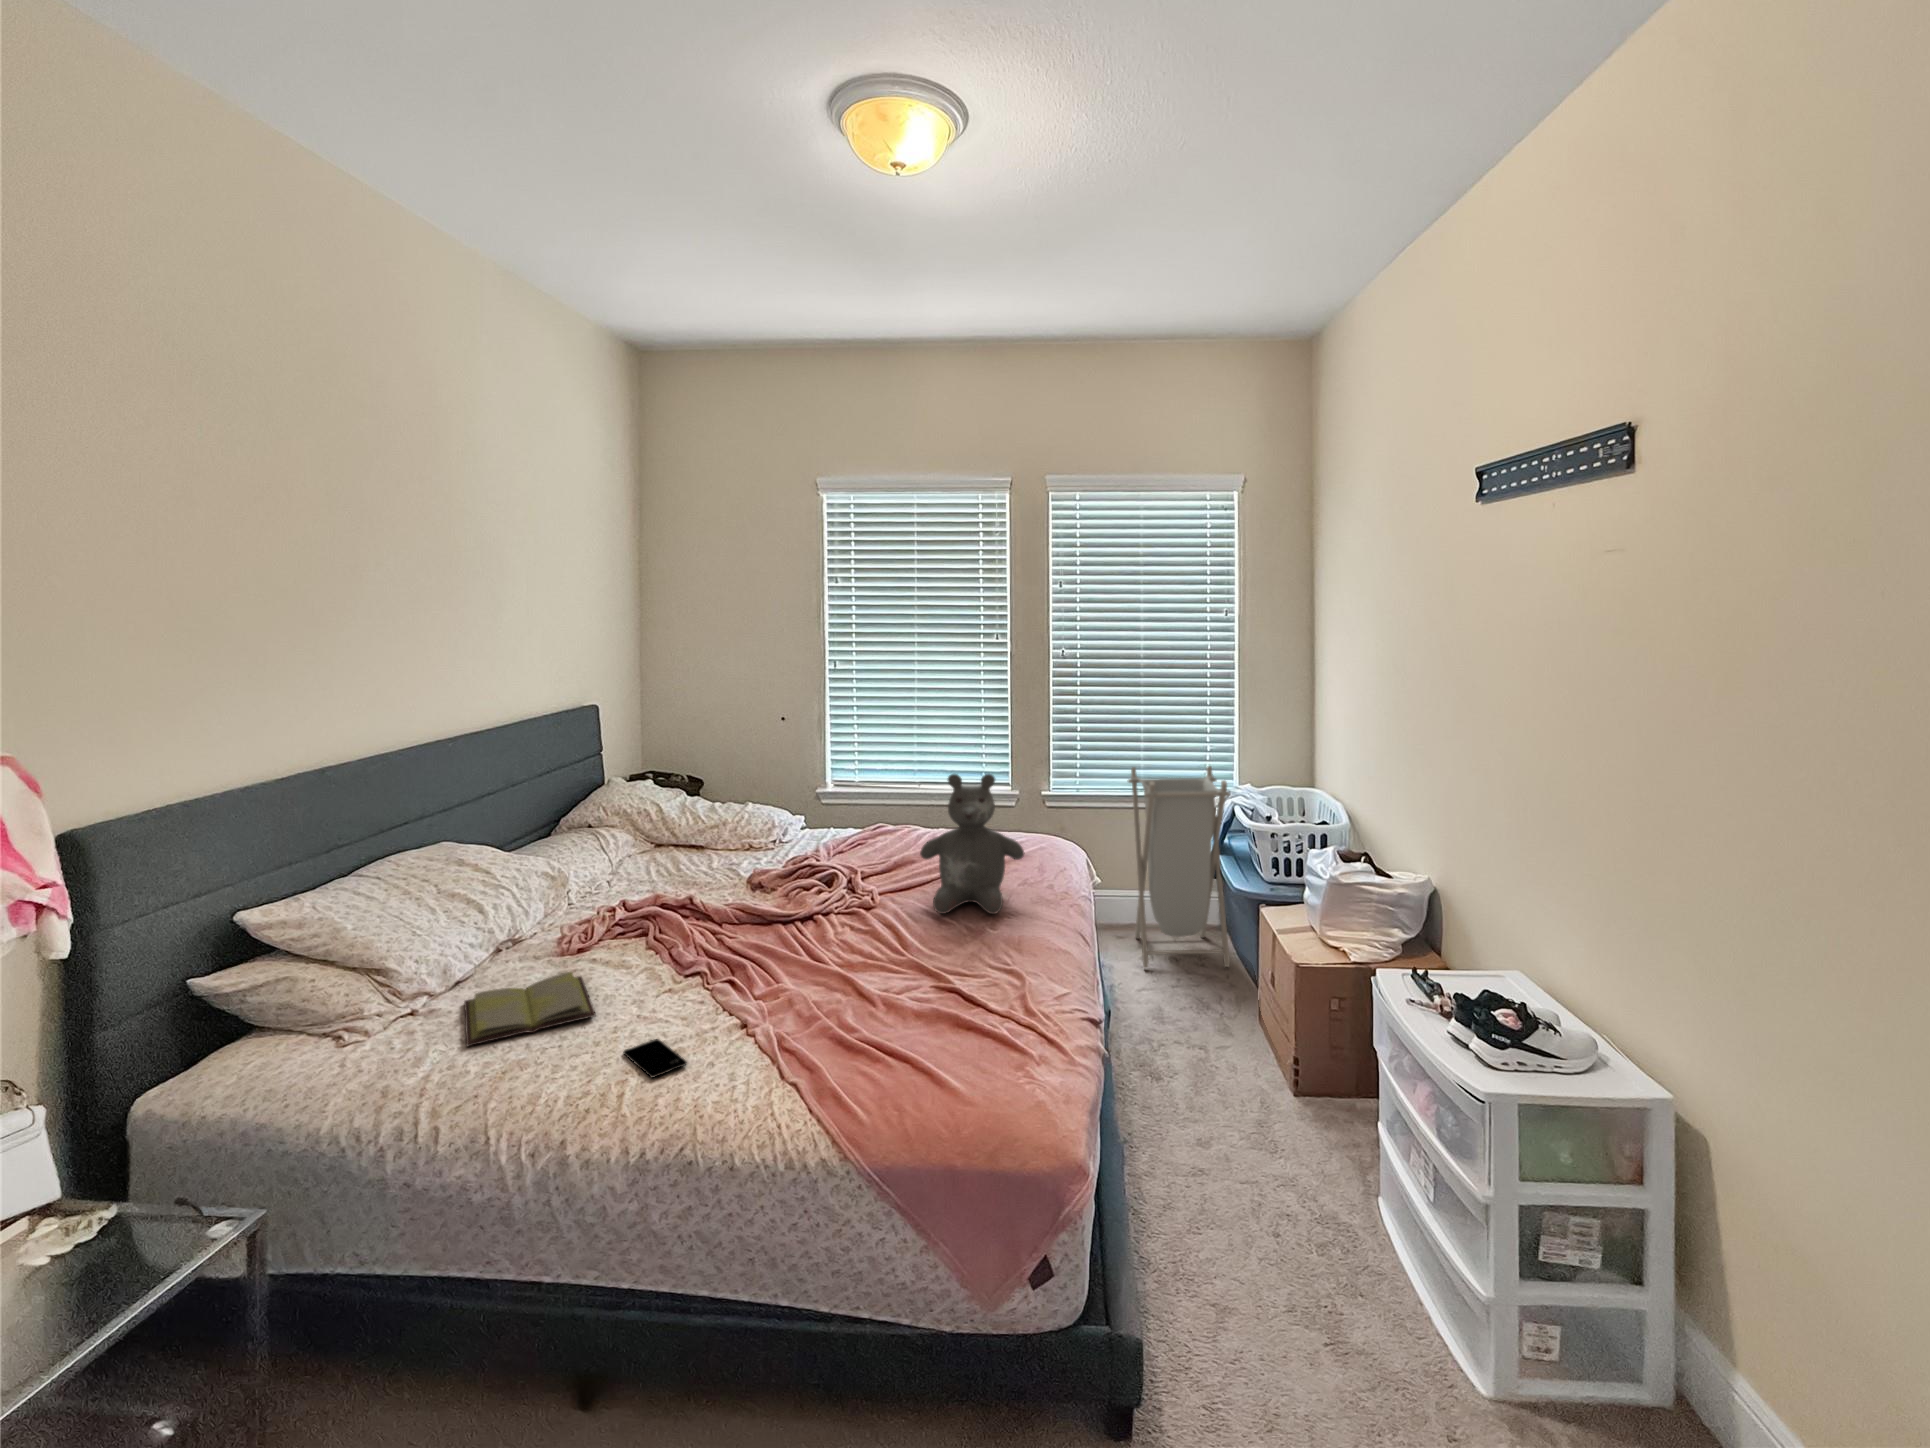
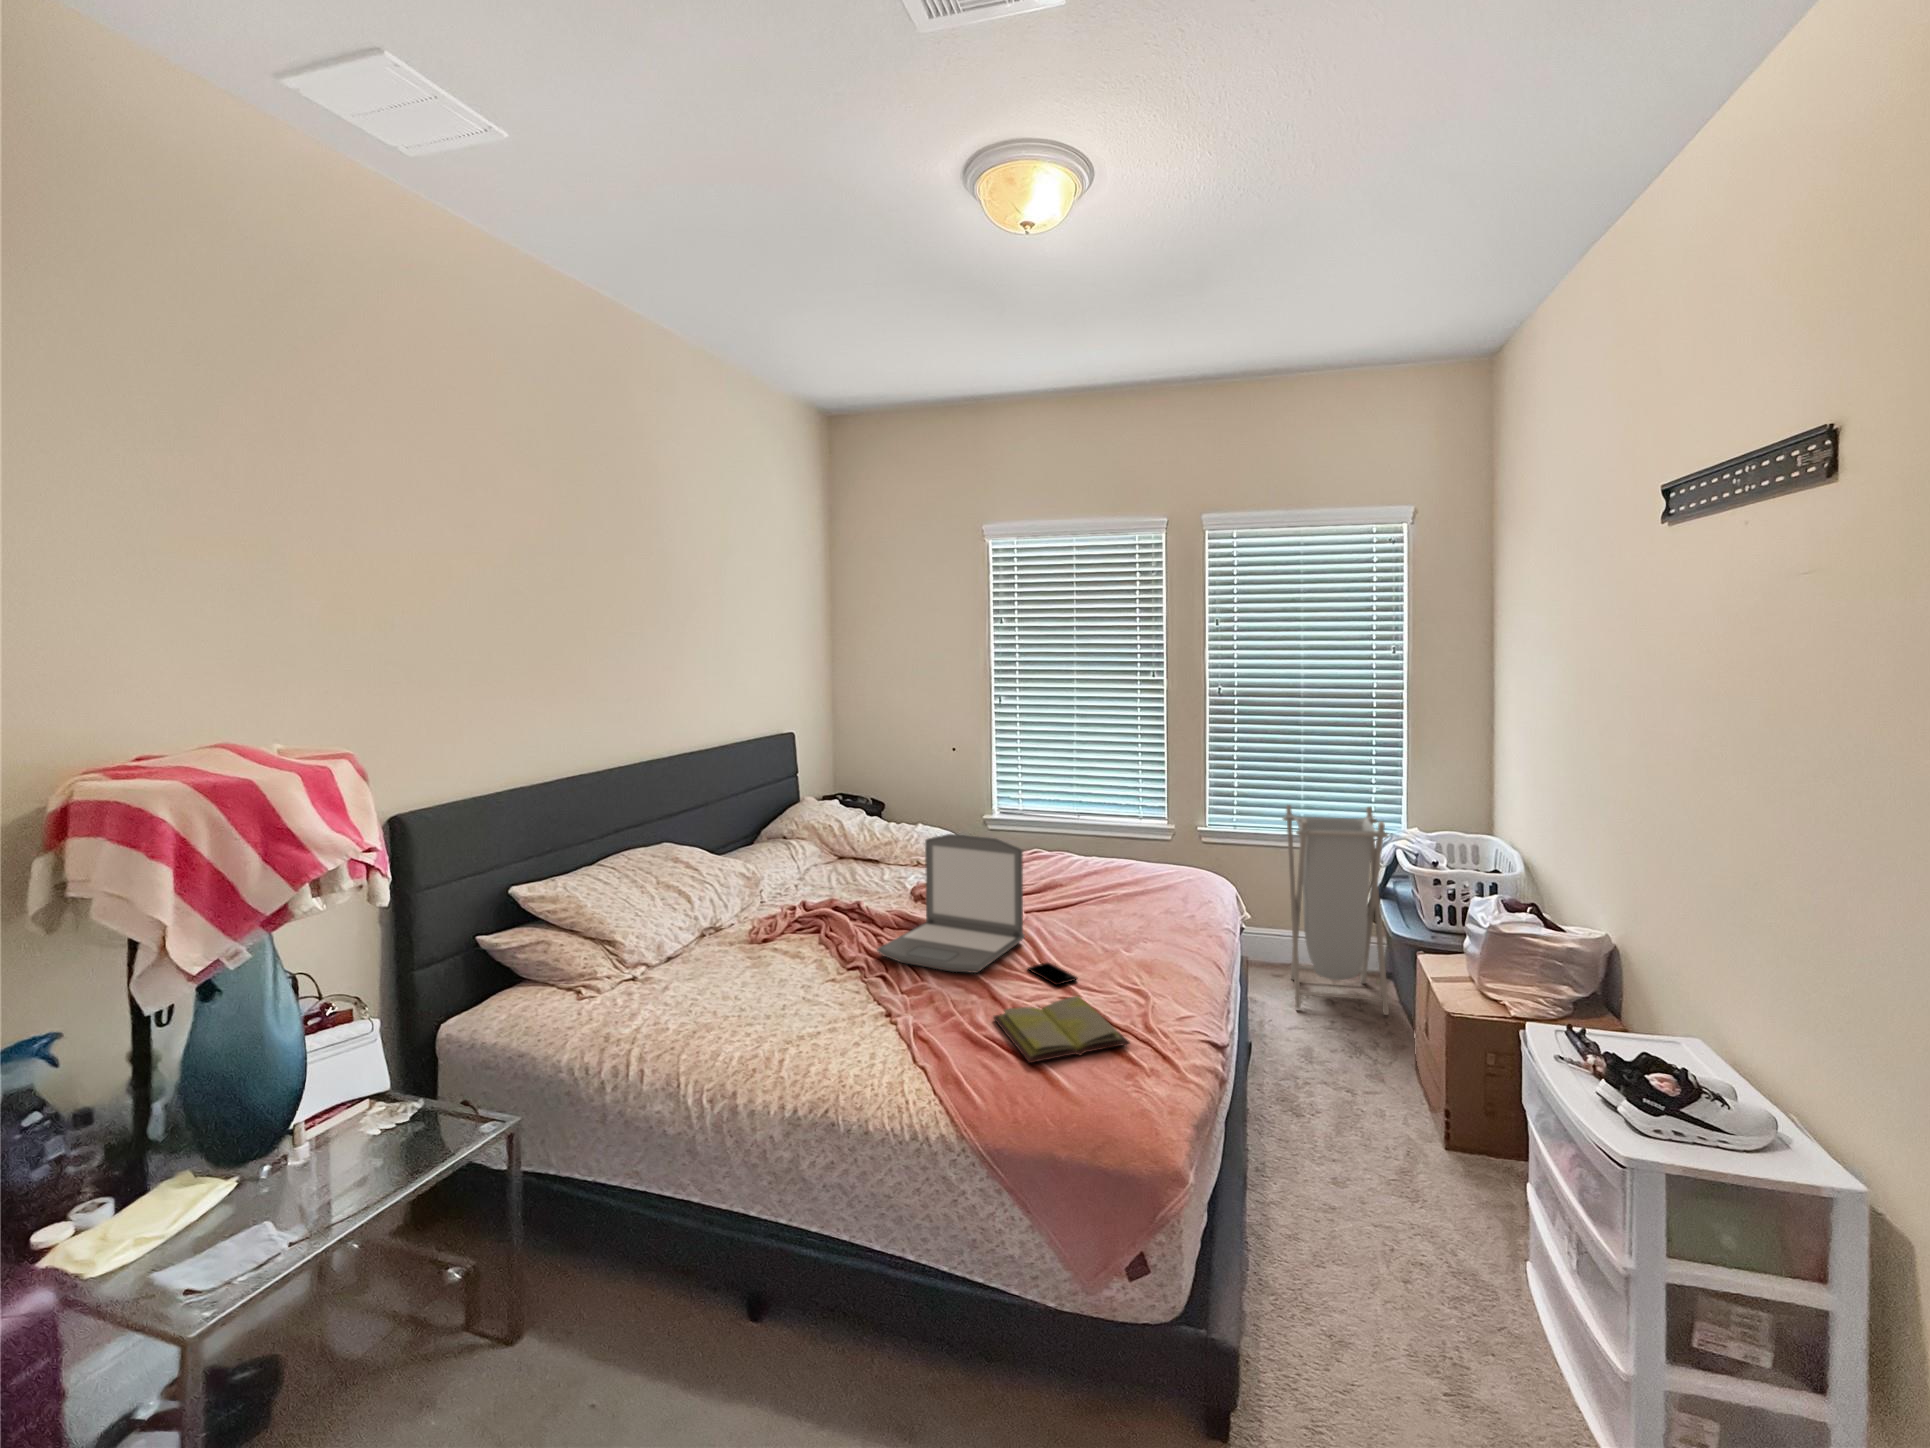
teddy bear: present [920,774,1025,914] -> none [1064,800,1163,936]
laptop: none [718,817,883,969] -> present [877,834,1025,973]
diary: present [464,972,596,1046] -> present [993,996,1129,1063]
smartphone: present [624,1039,687,1078] -> present [1028,963,1077,985]

